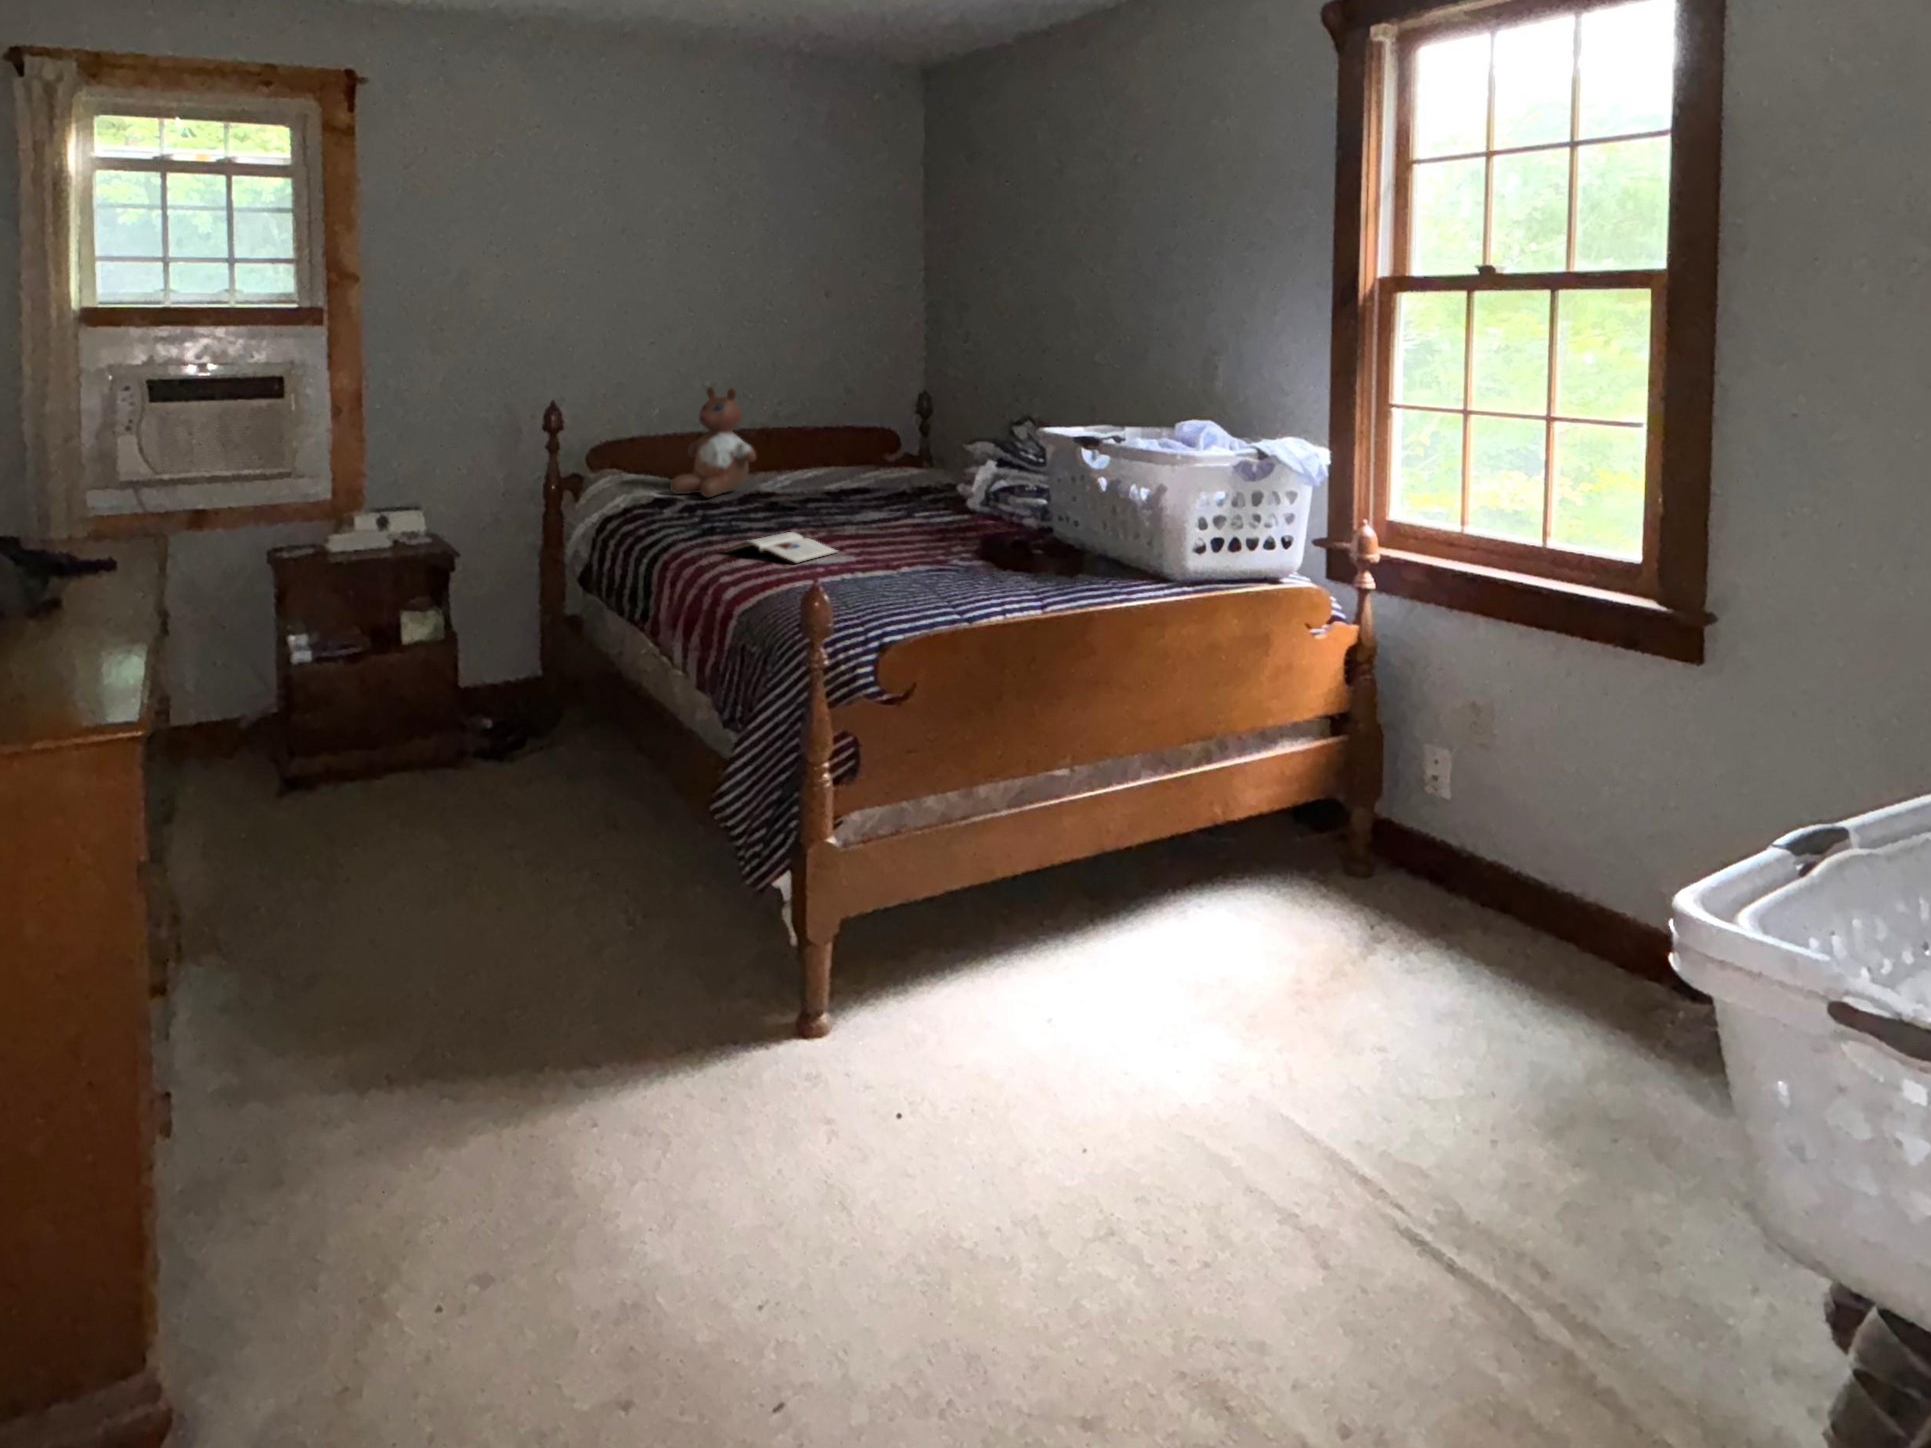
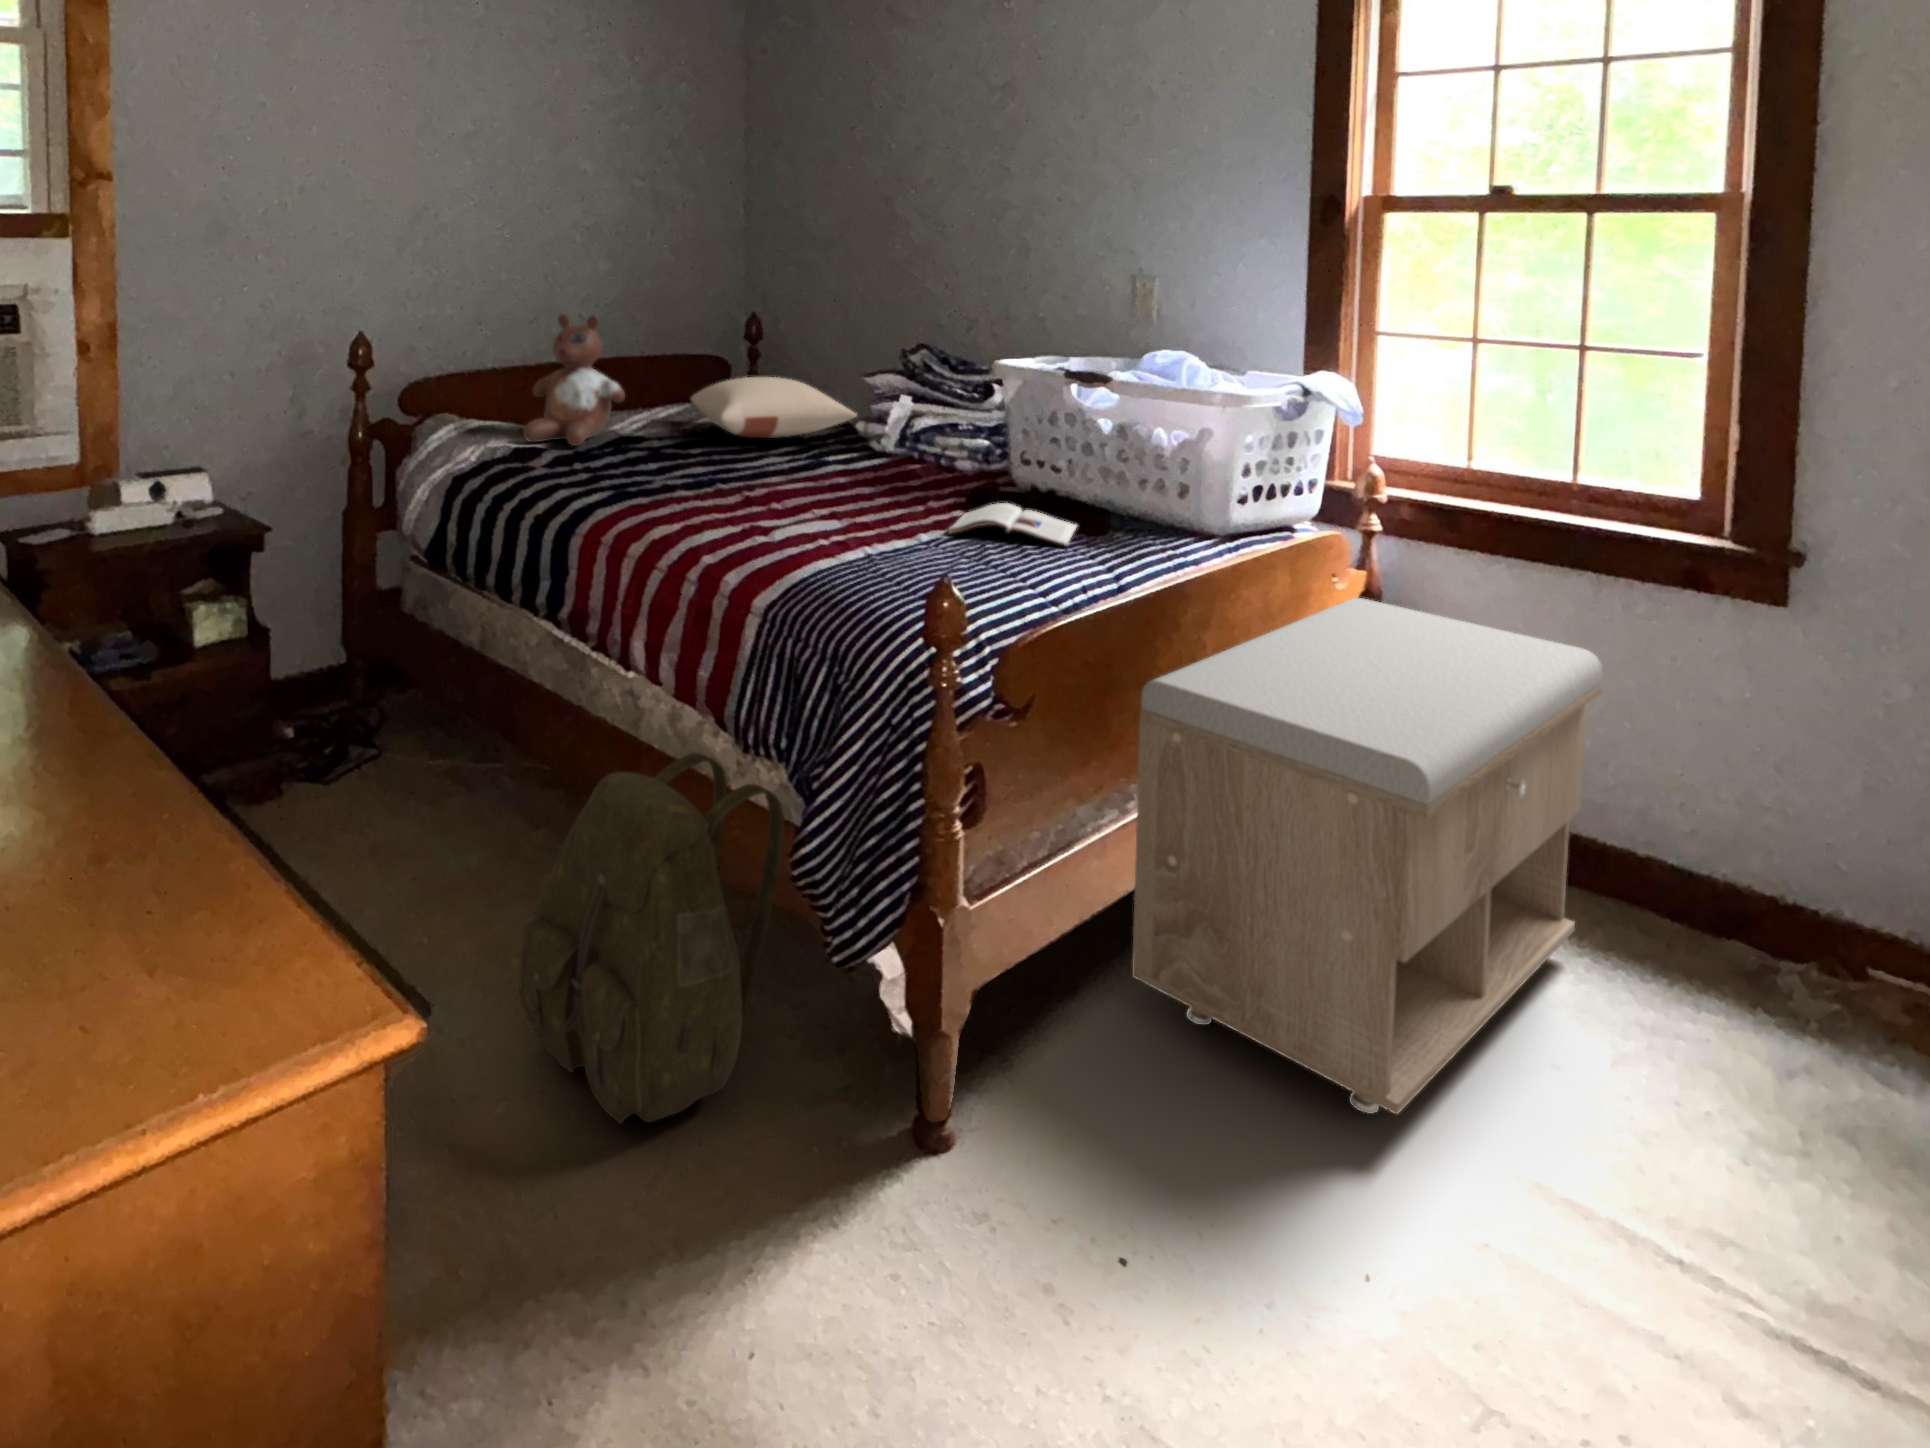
pillow: none [830,444,955,496] -> present [691,377,857,438]
magazine: present [725,532,838,563] -> present [949,503,1077,545]
storage bench: none [1019,649,1490,1075] -> present [1132,598,1602,1114]
backpack: none [526,731,722,1000] -> present [520,753,784,1123]

